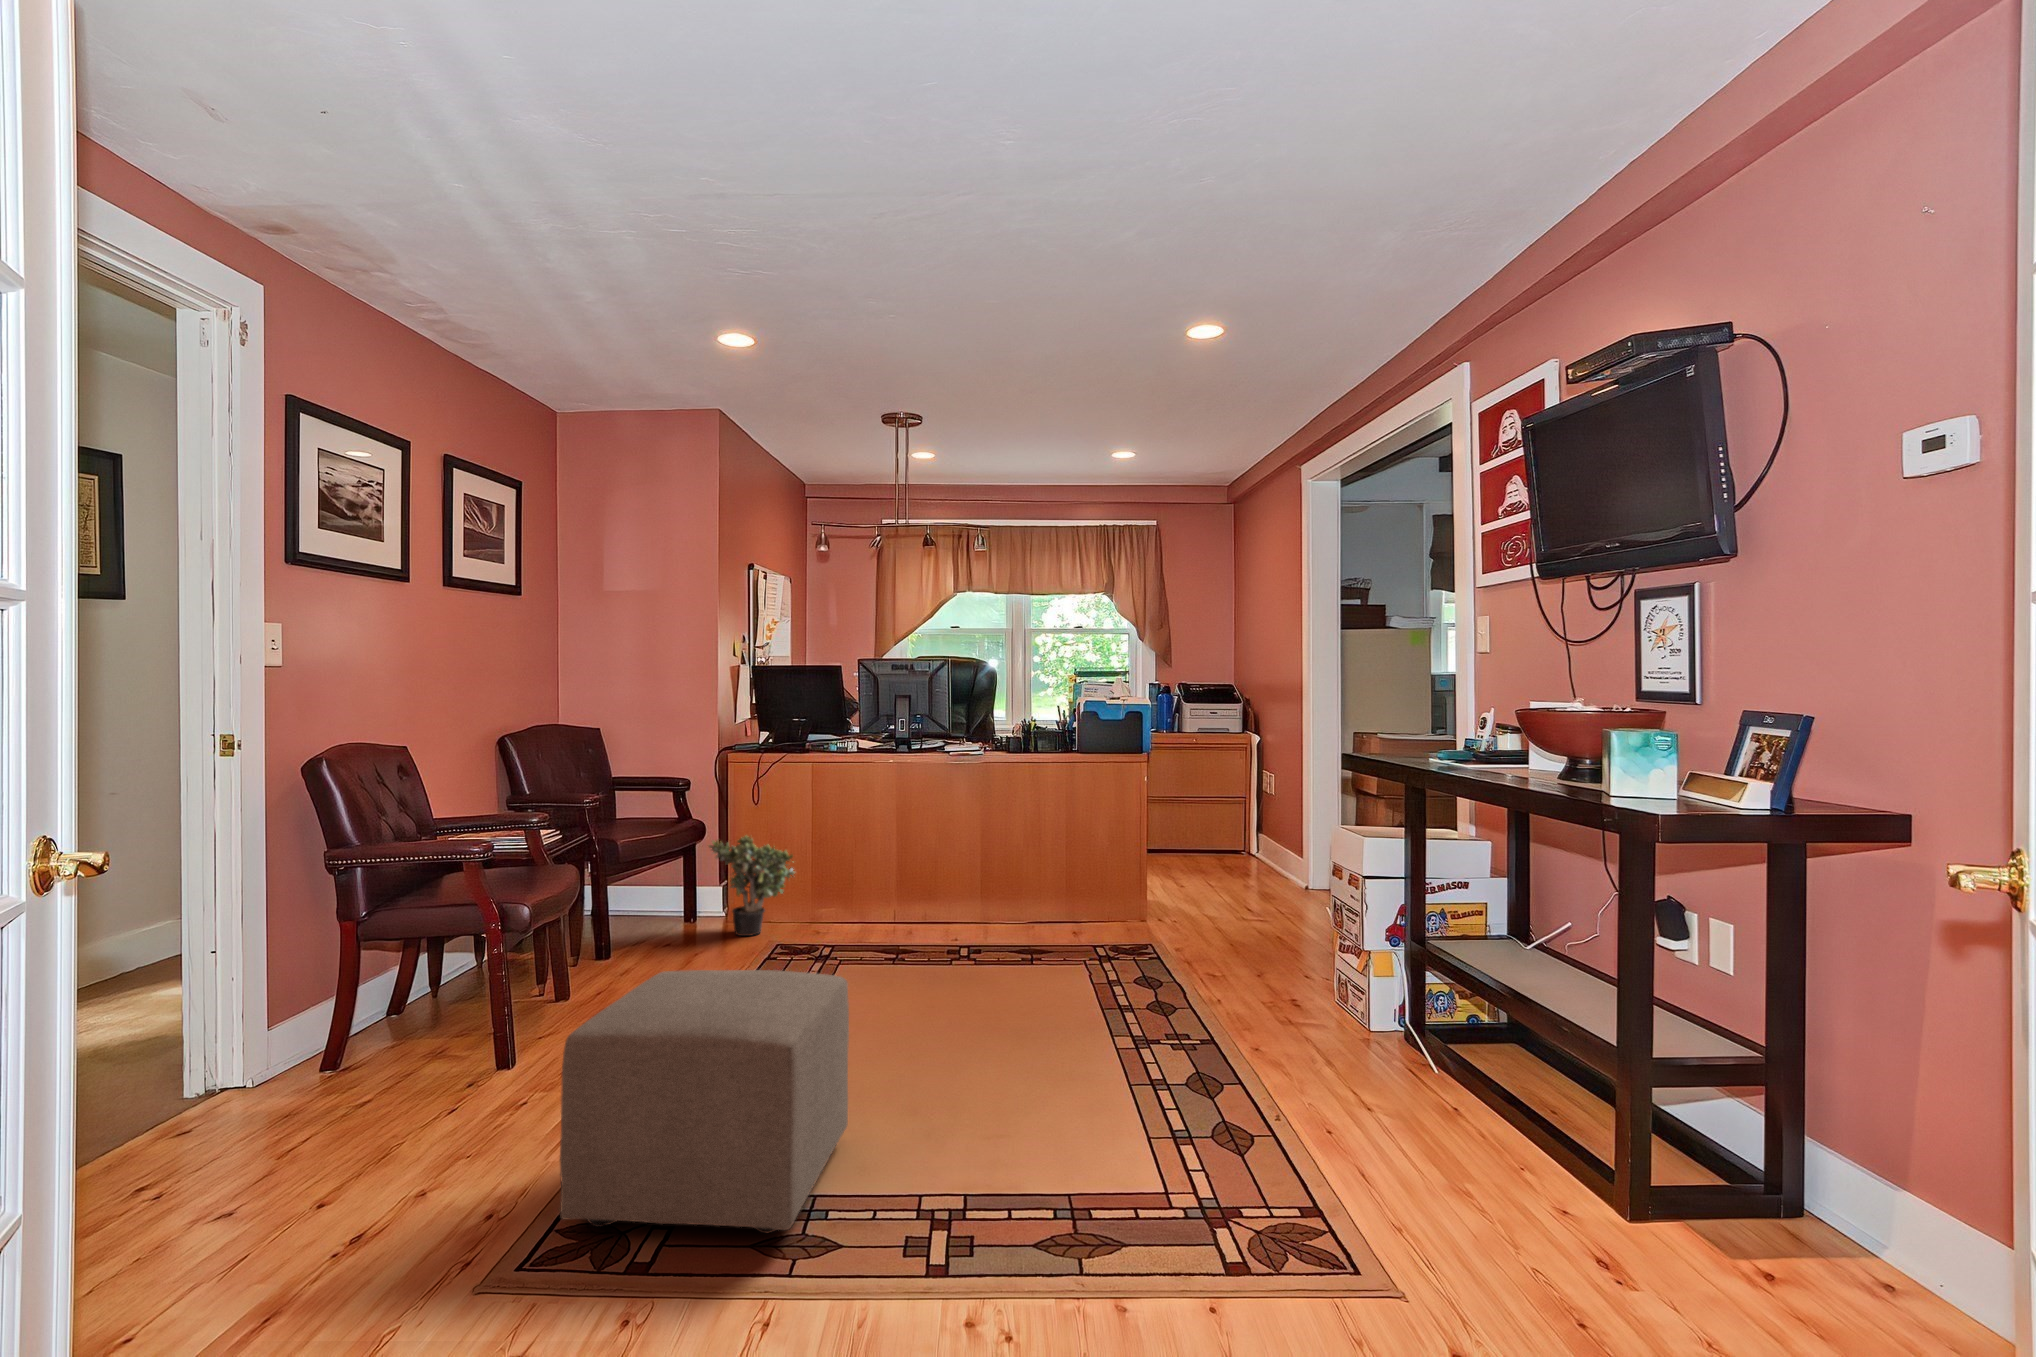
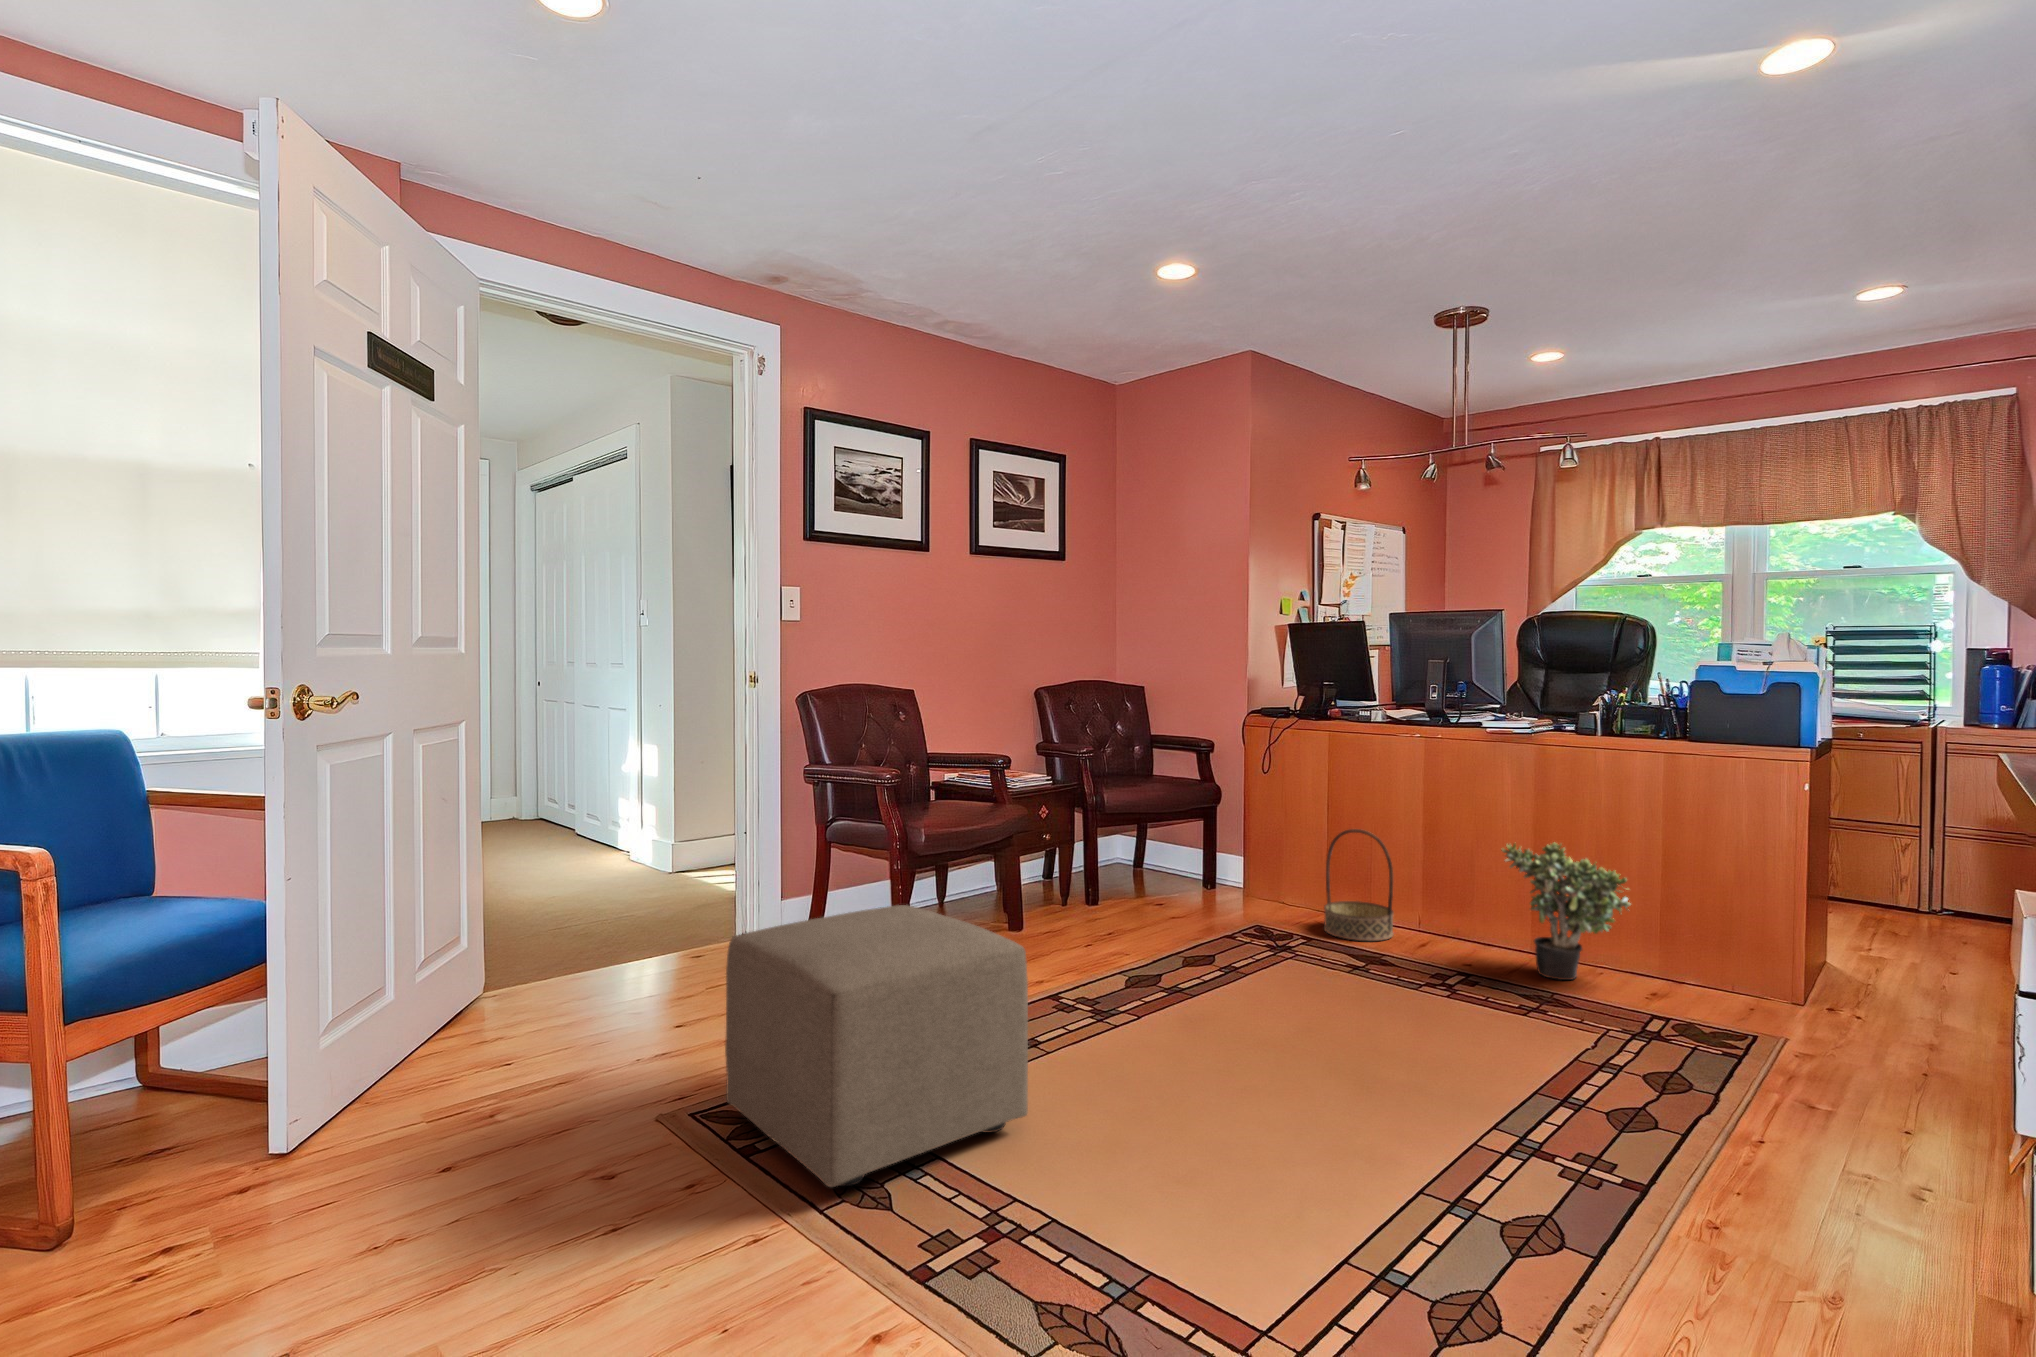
potted plant: present [709,836,795,936] -> present [1502,843,1631,980]
basket: none [830,845,890,939] -> present [1324,829,1394,941]

